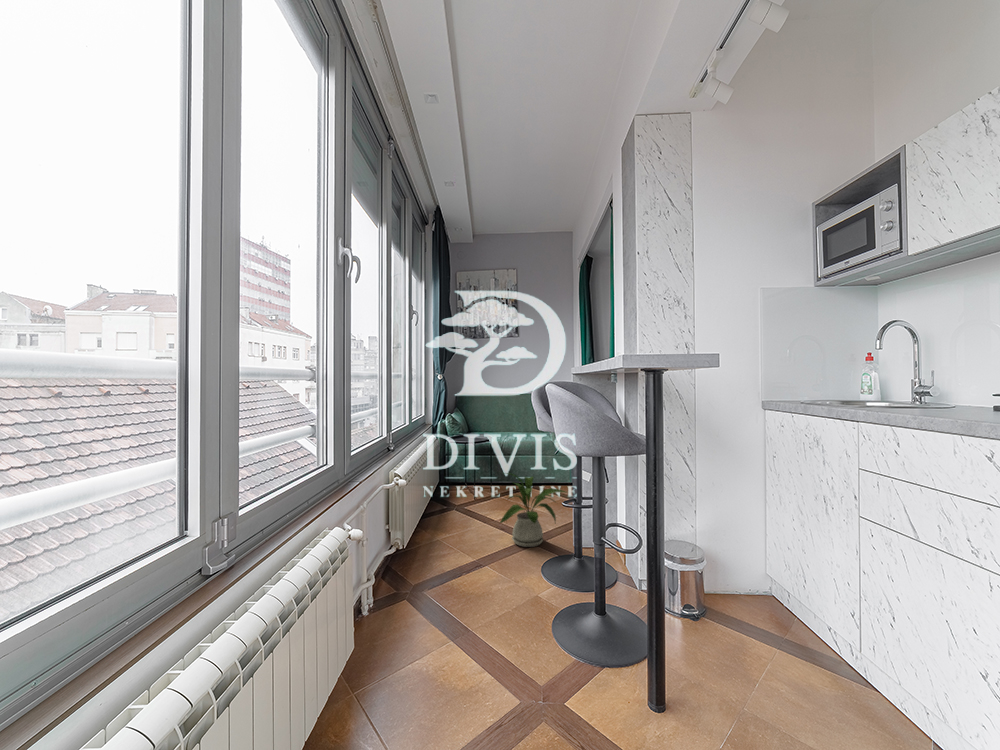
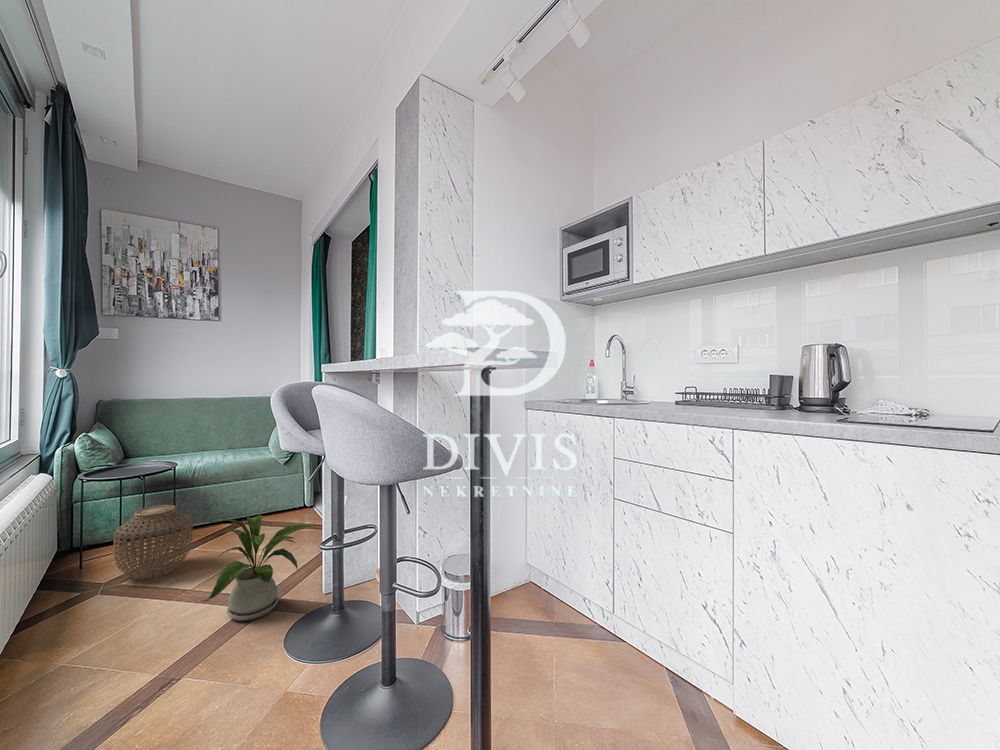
woven basket: none [460,464,500,509] -> present [114,505,193,580]

